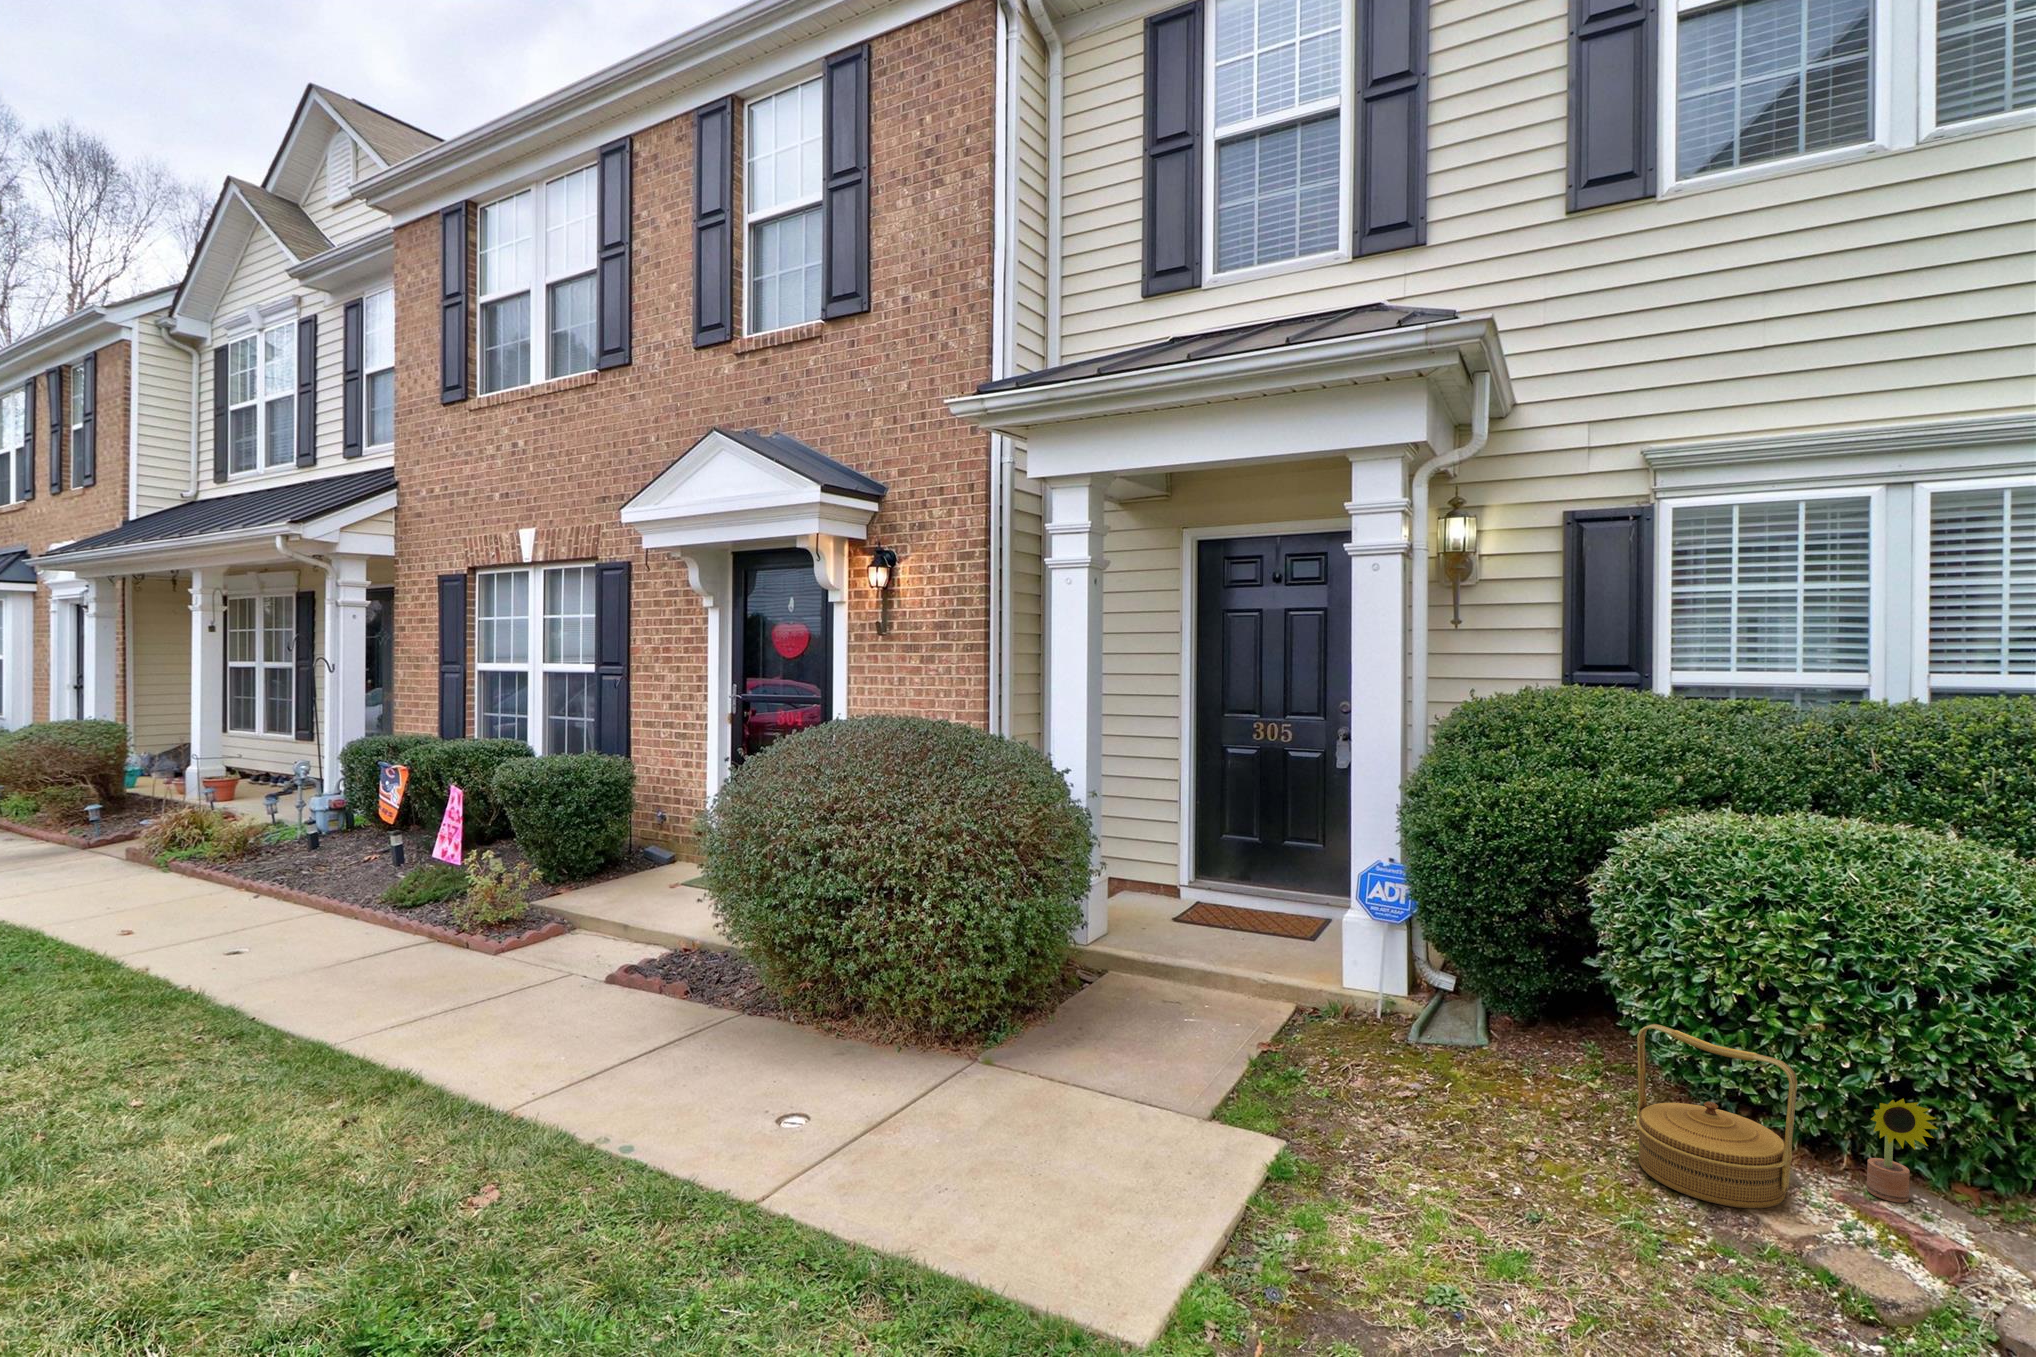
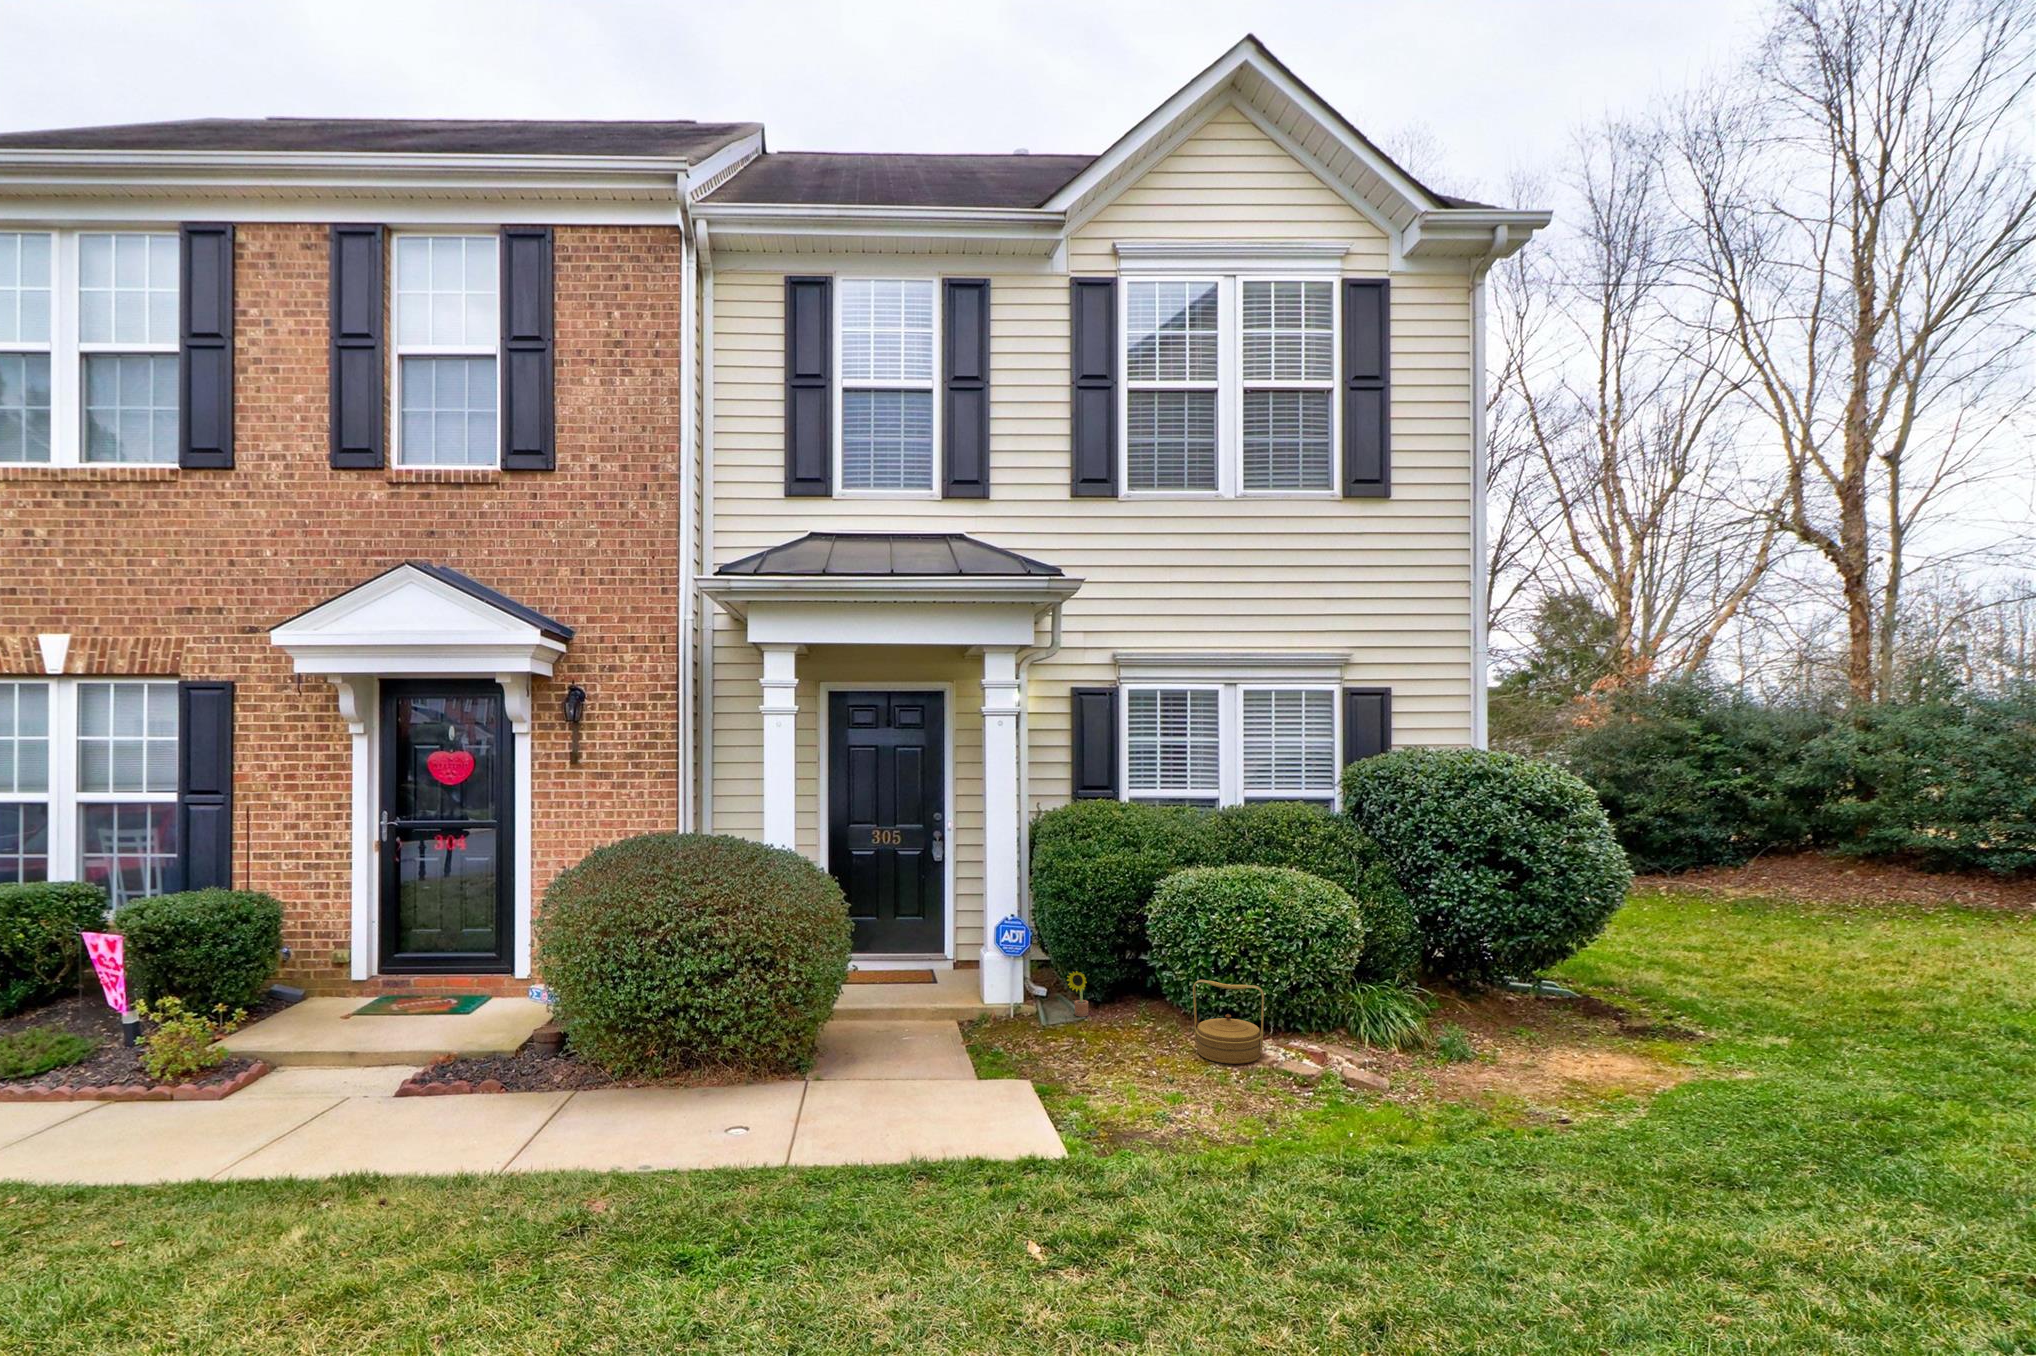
decorative plant: present [1867,1098,1938,1203] -> present [1067,971,1088,1017]

